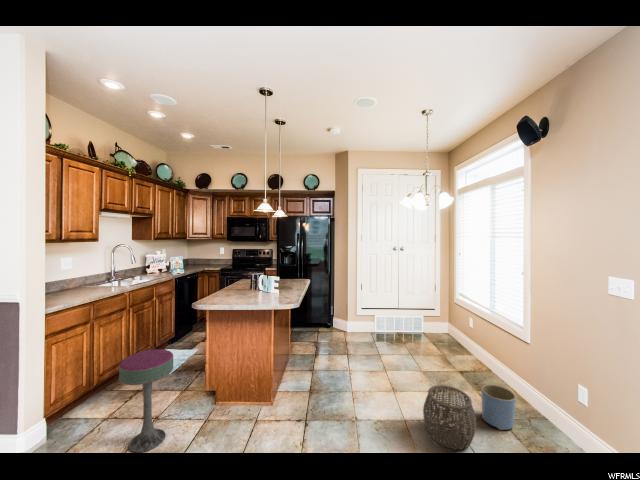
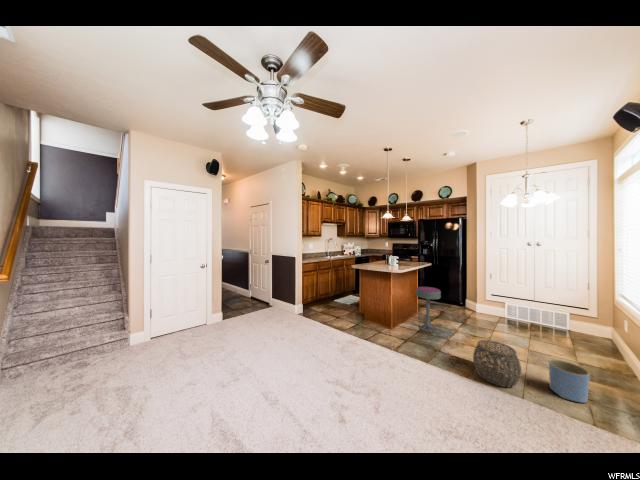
bar stool: present [119,349,173,452] -> present [416,287,441,332]

